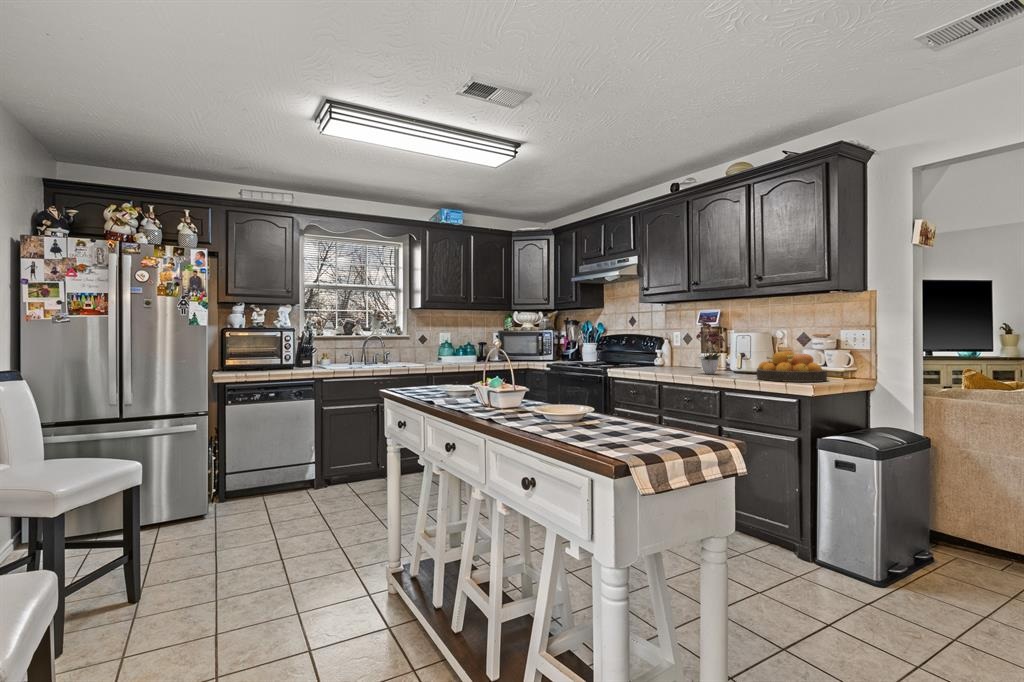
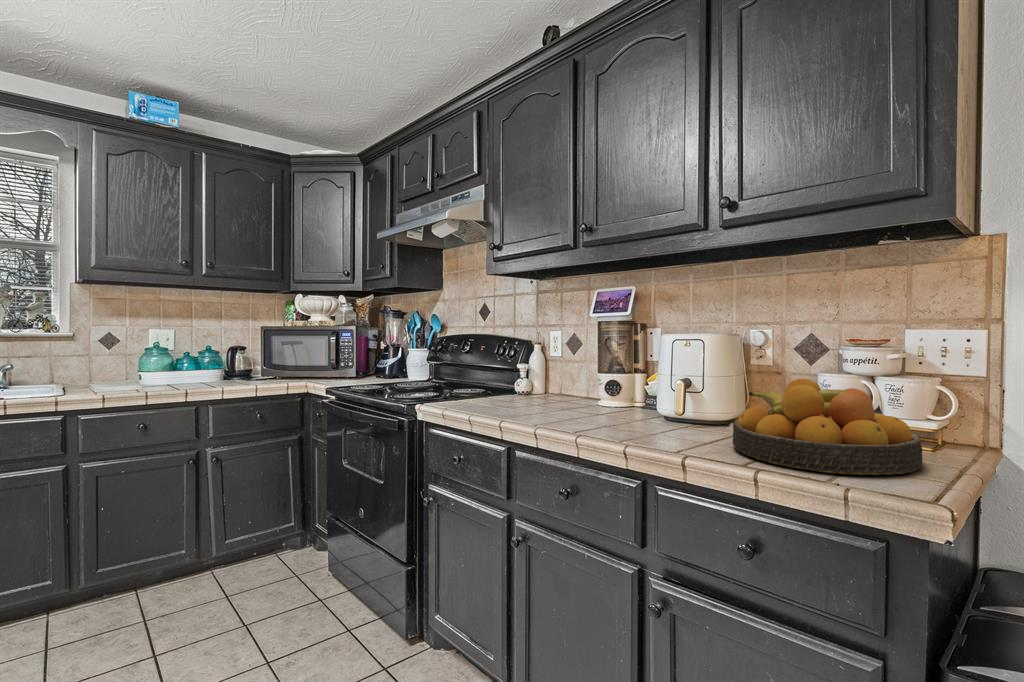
flower arrangement: present [696,322,725,374] -> none [584,303,657,426]

